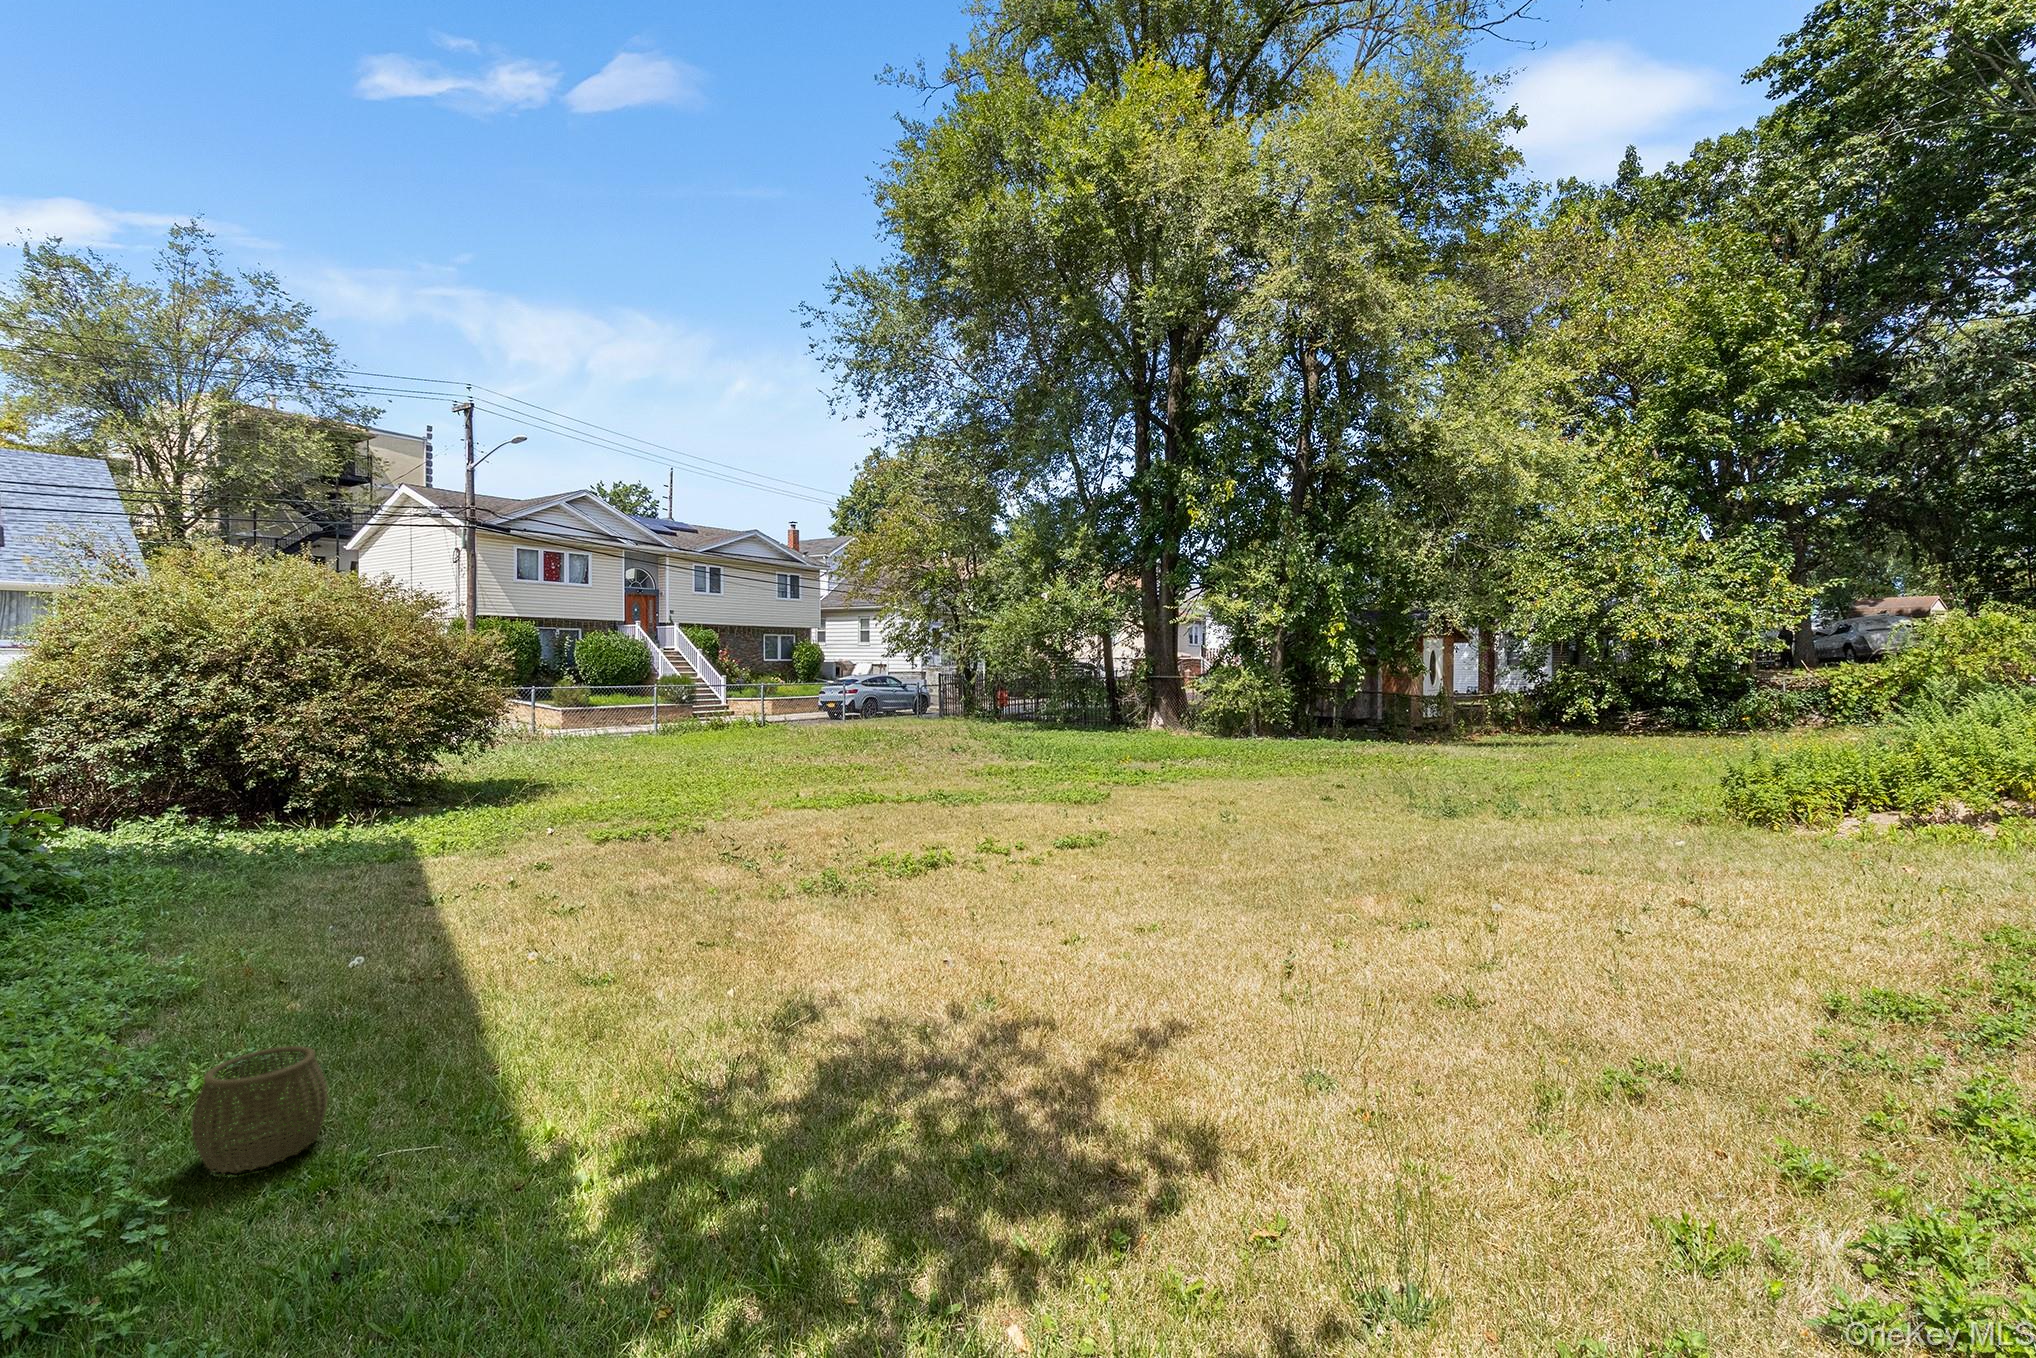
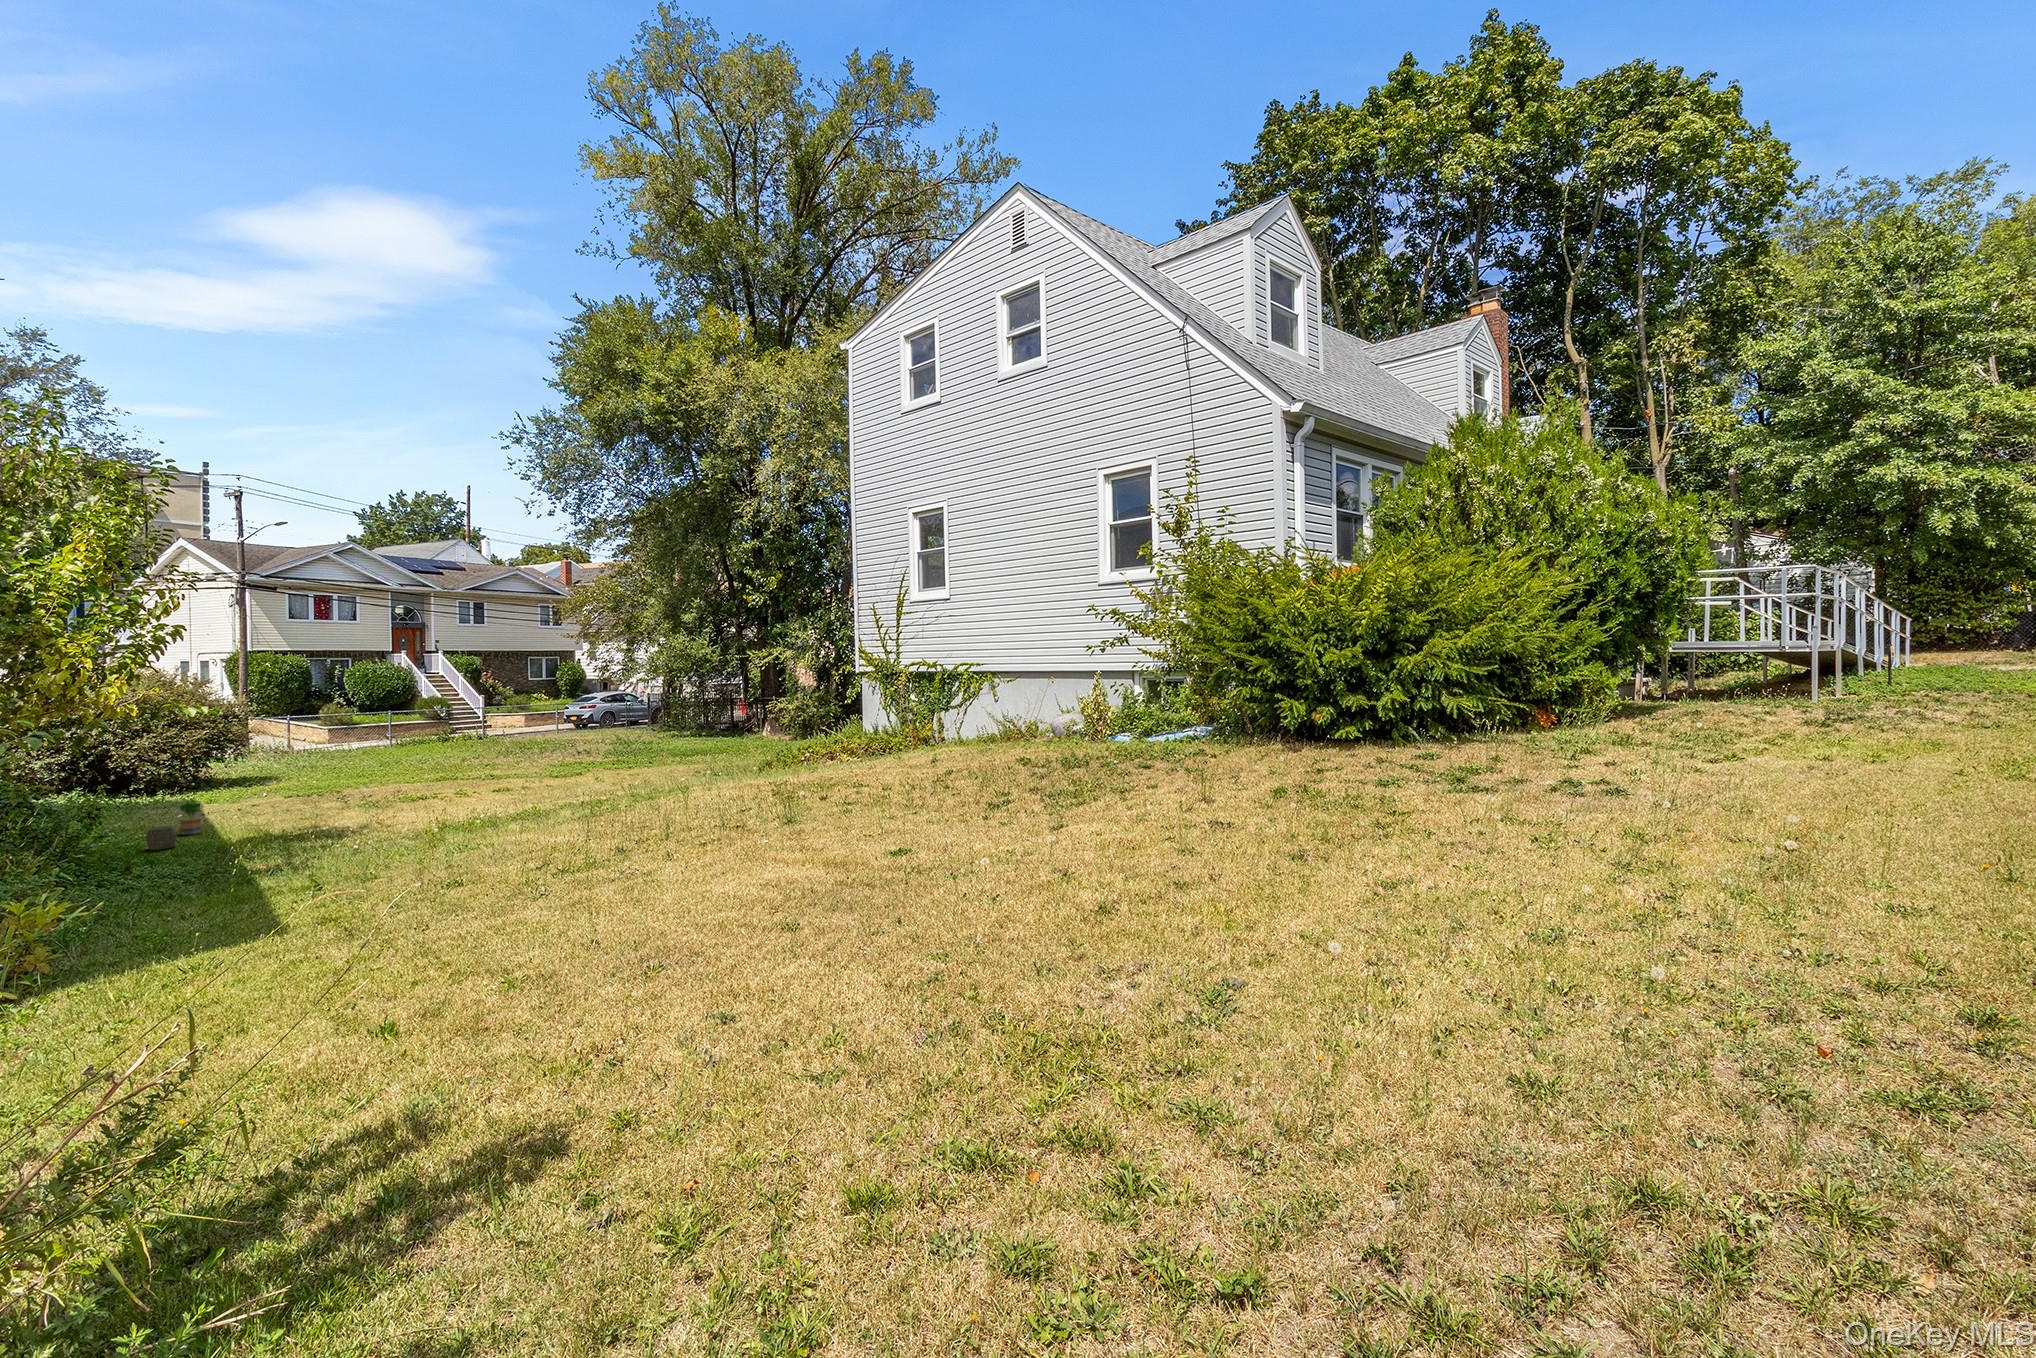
potted tree: none [352,897,435,1010] -> present [180,803,204,835]

